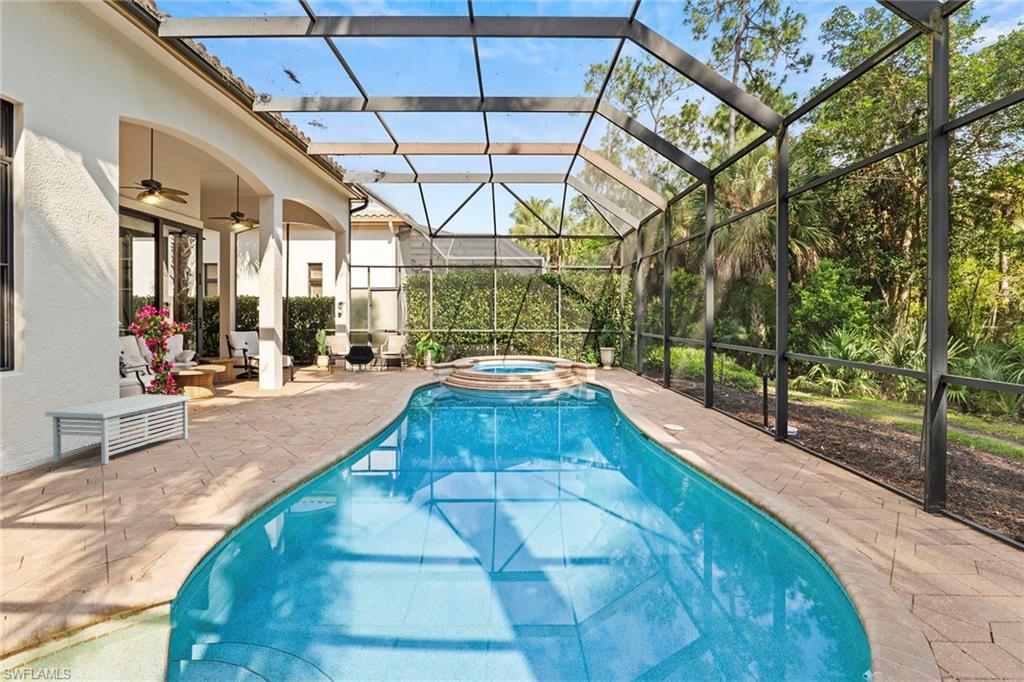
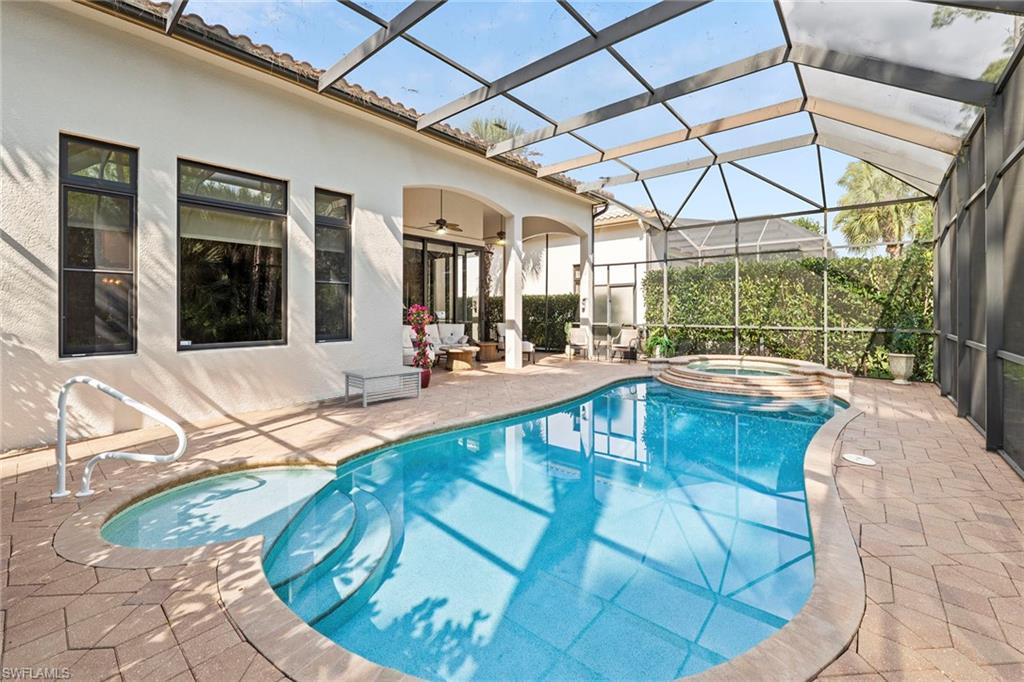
lounge chair: present [344,346,375,373] -> none [582,337,611,361]

